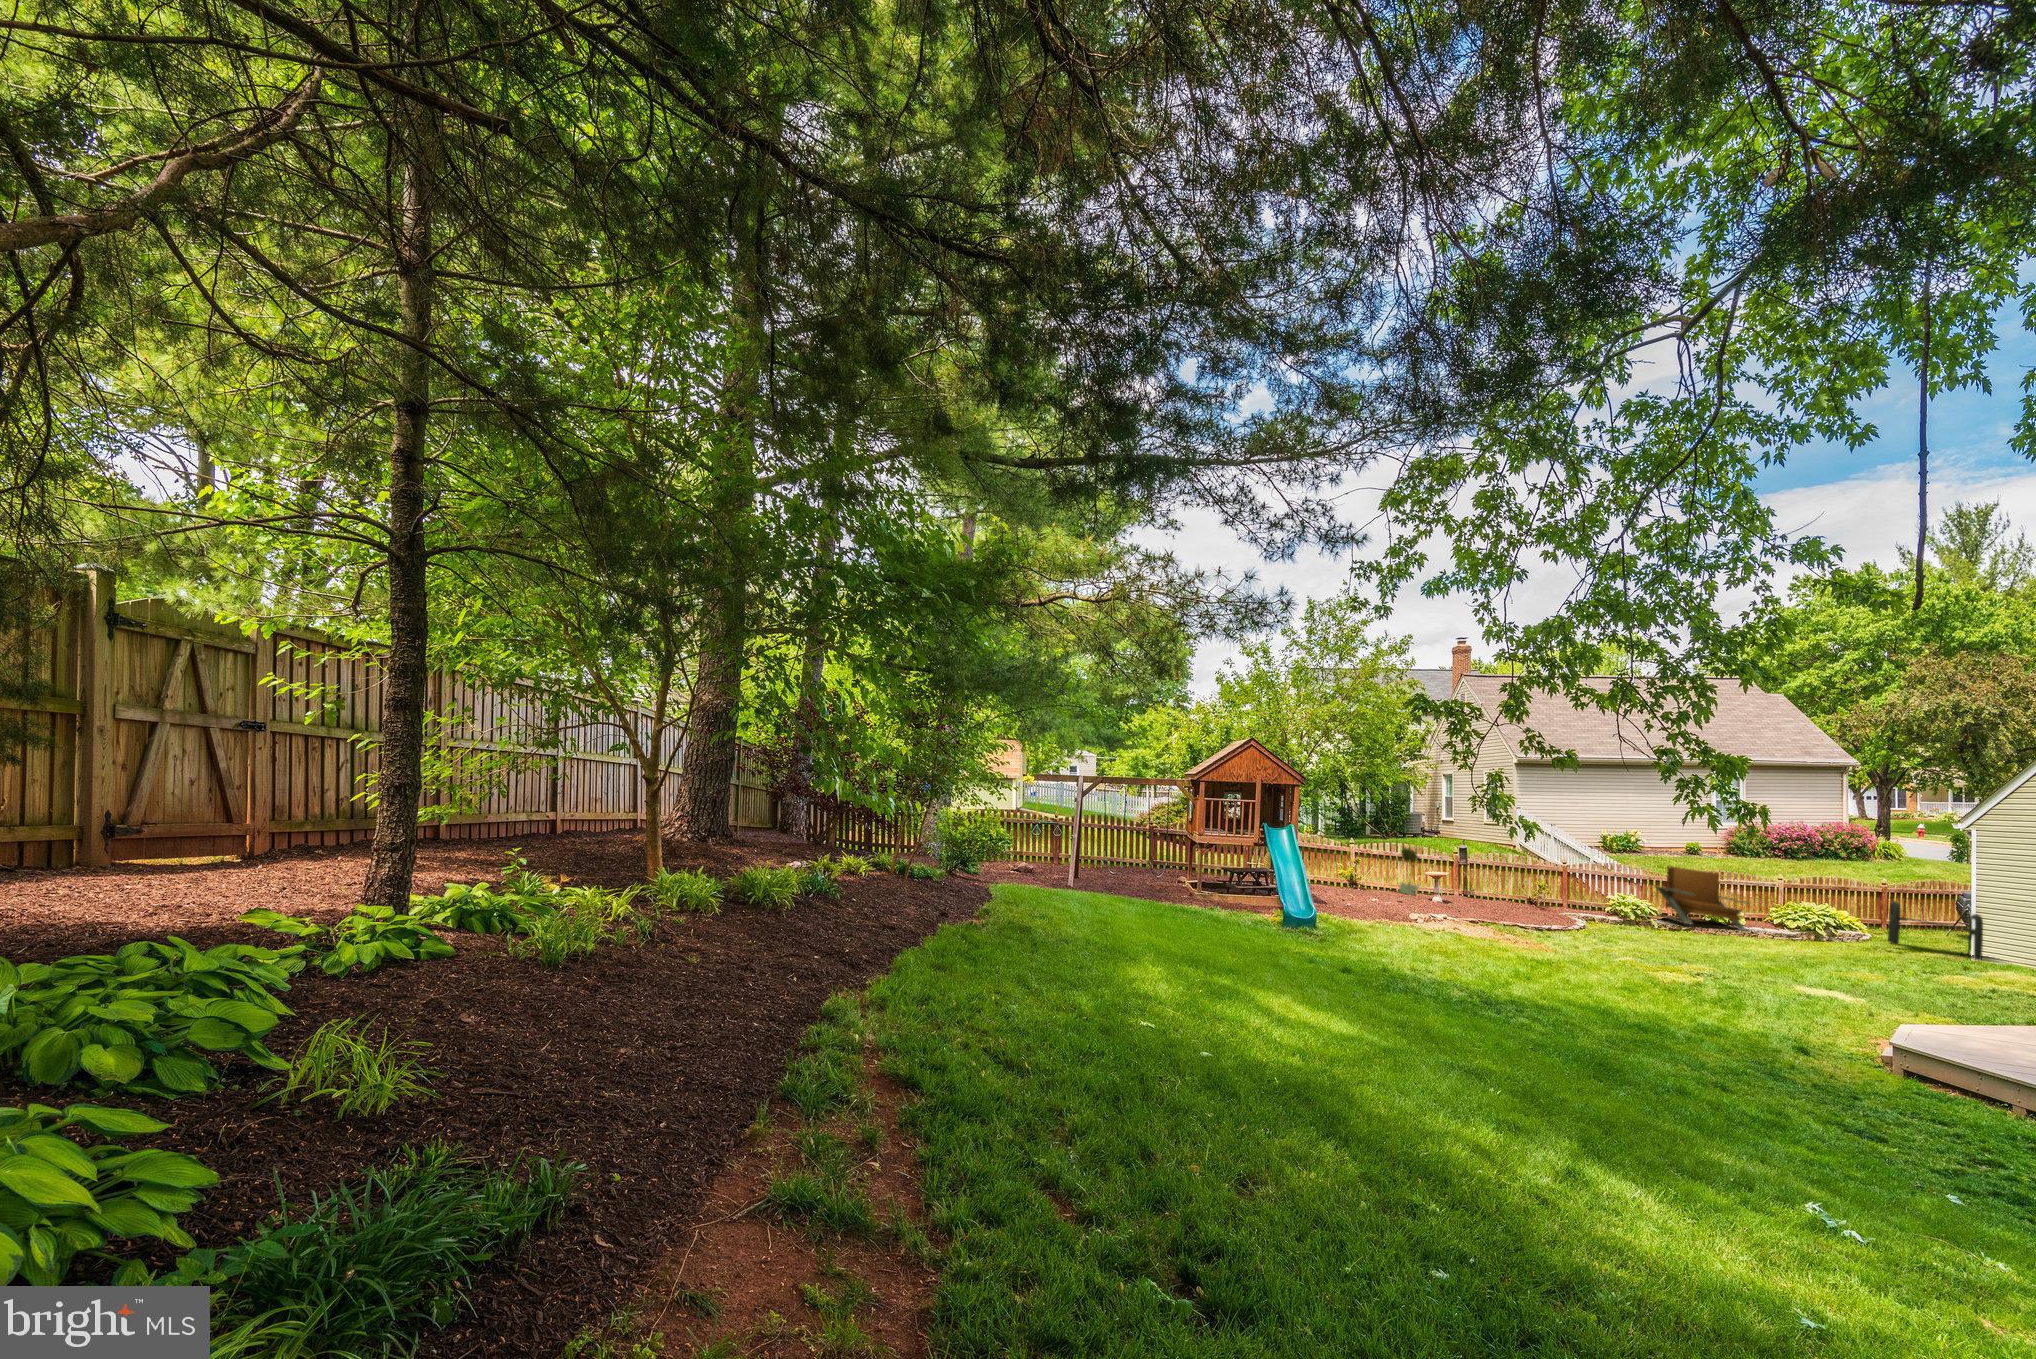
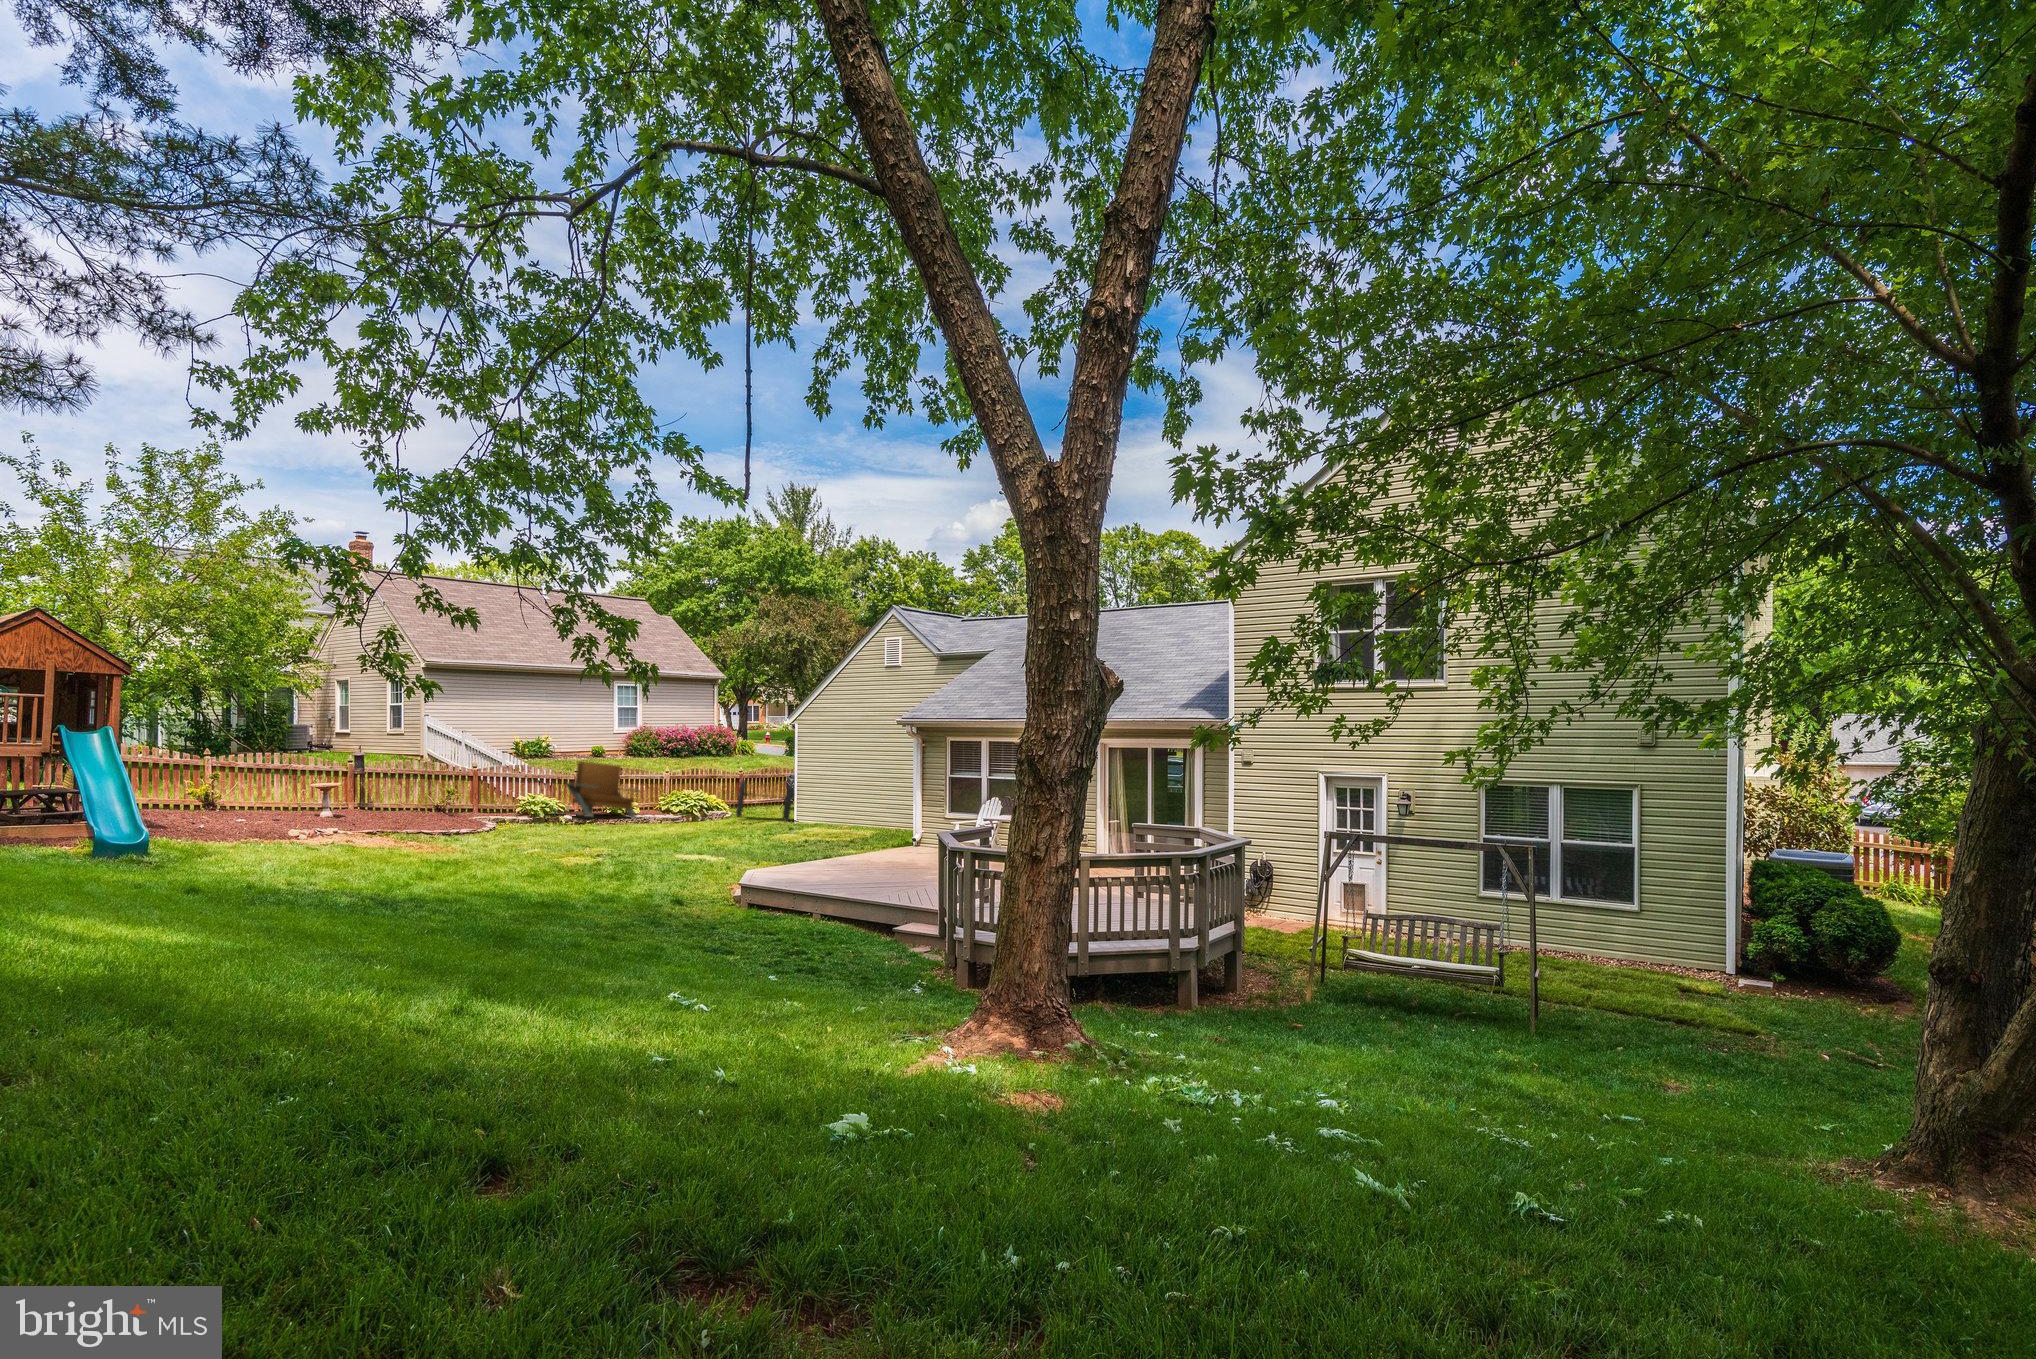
potted tree: present [1399,848,1419,896] -> none [273,755,306,817]

